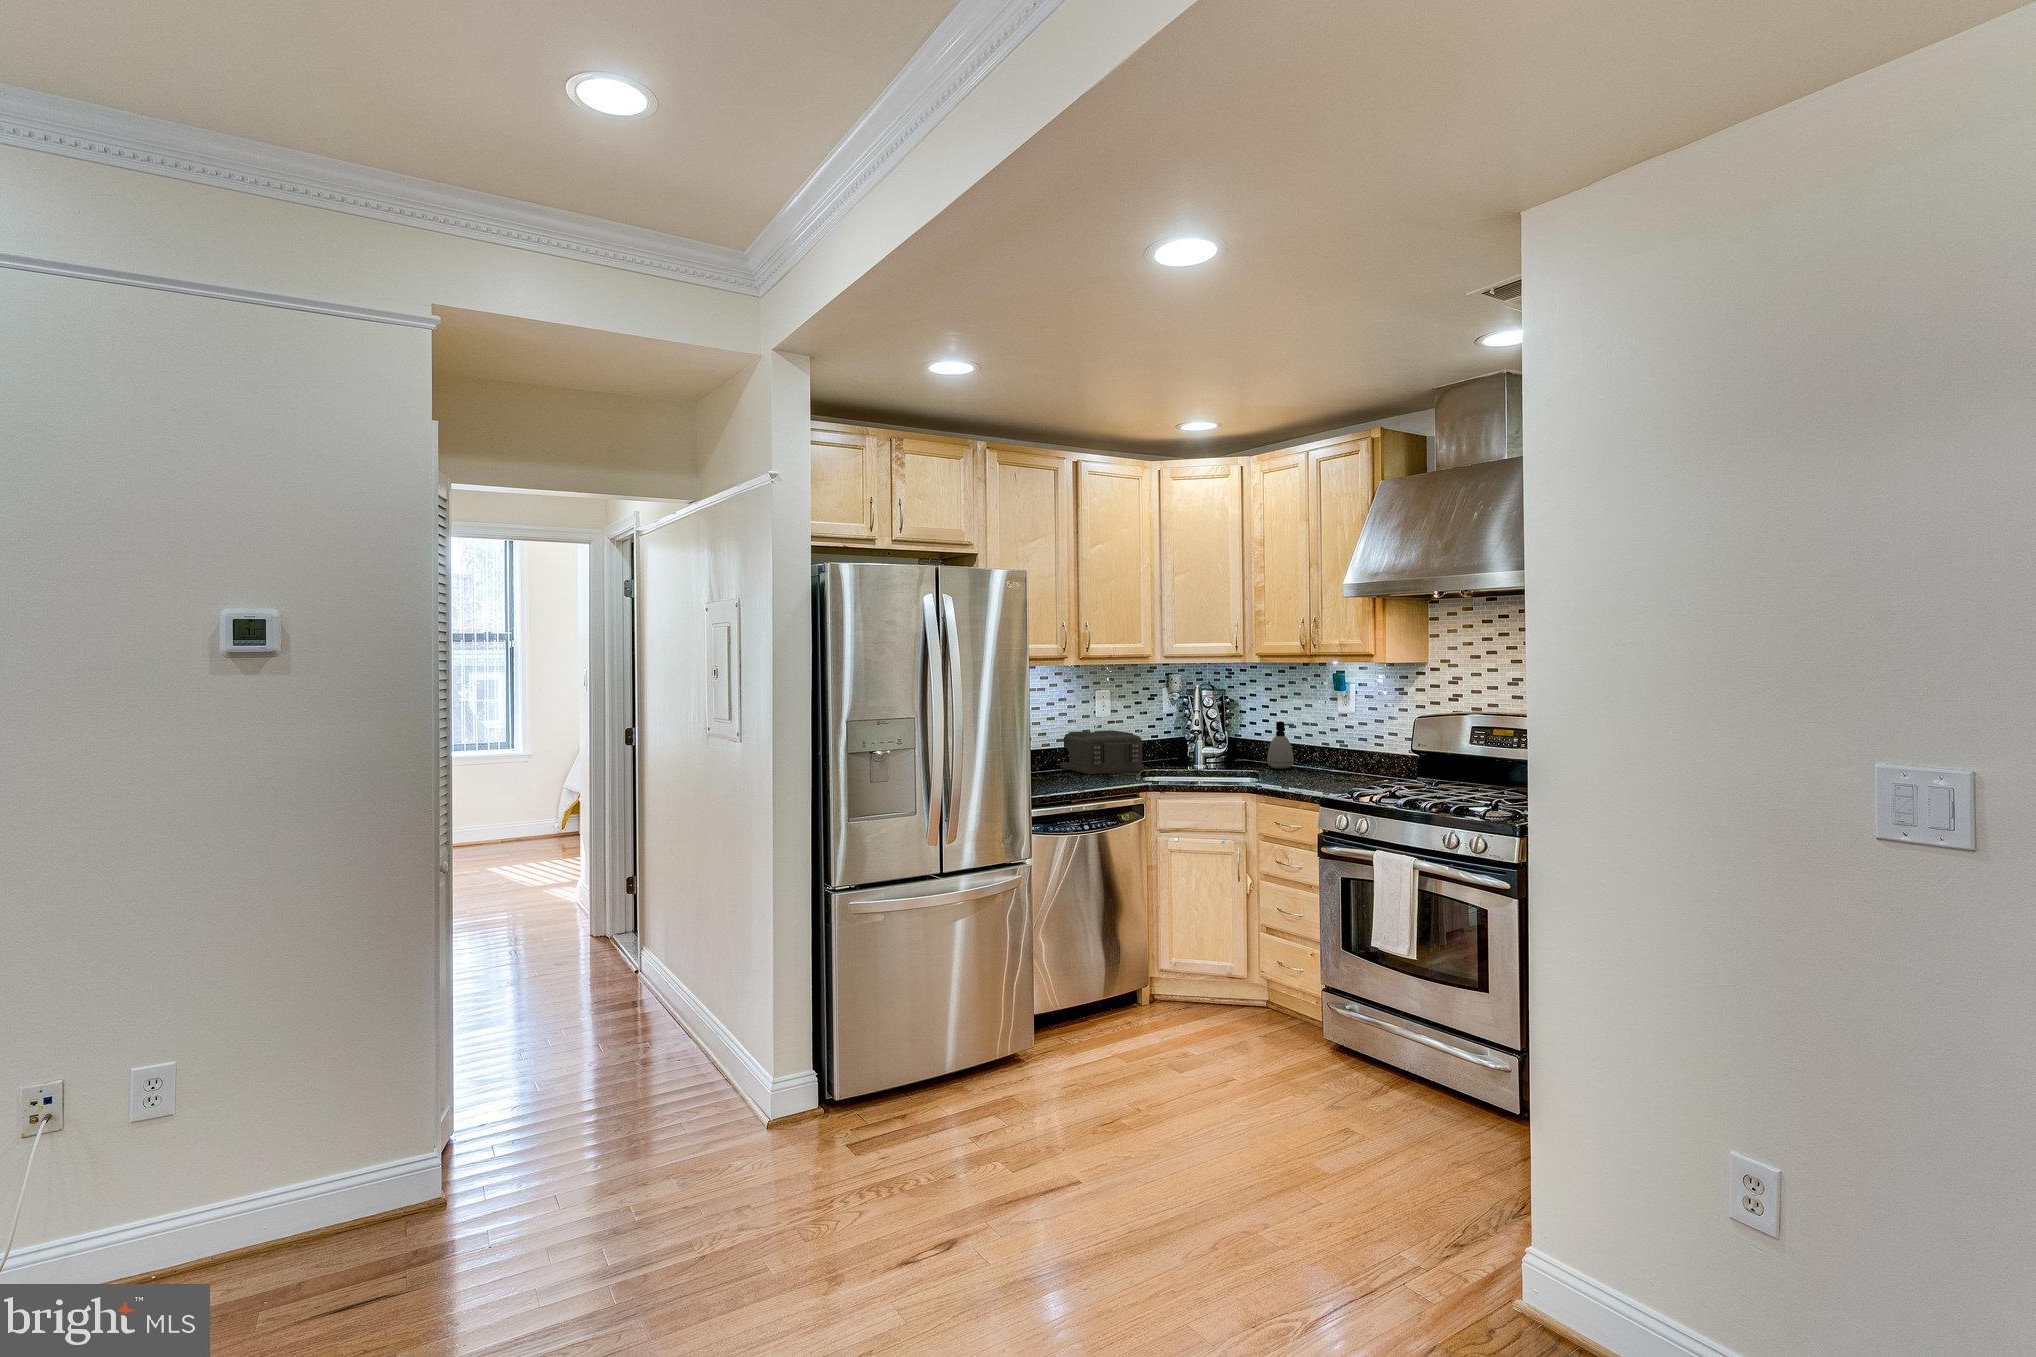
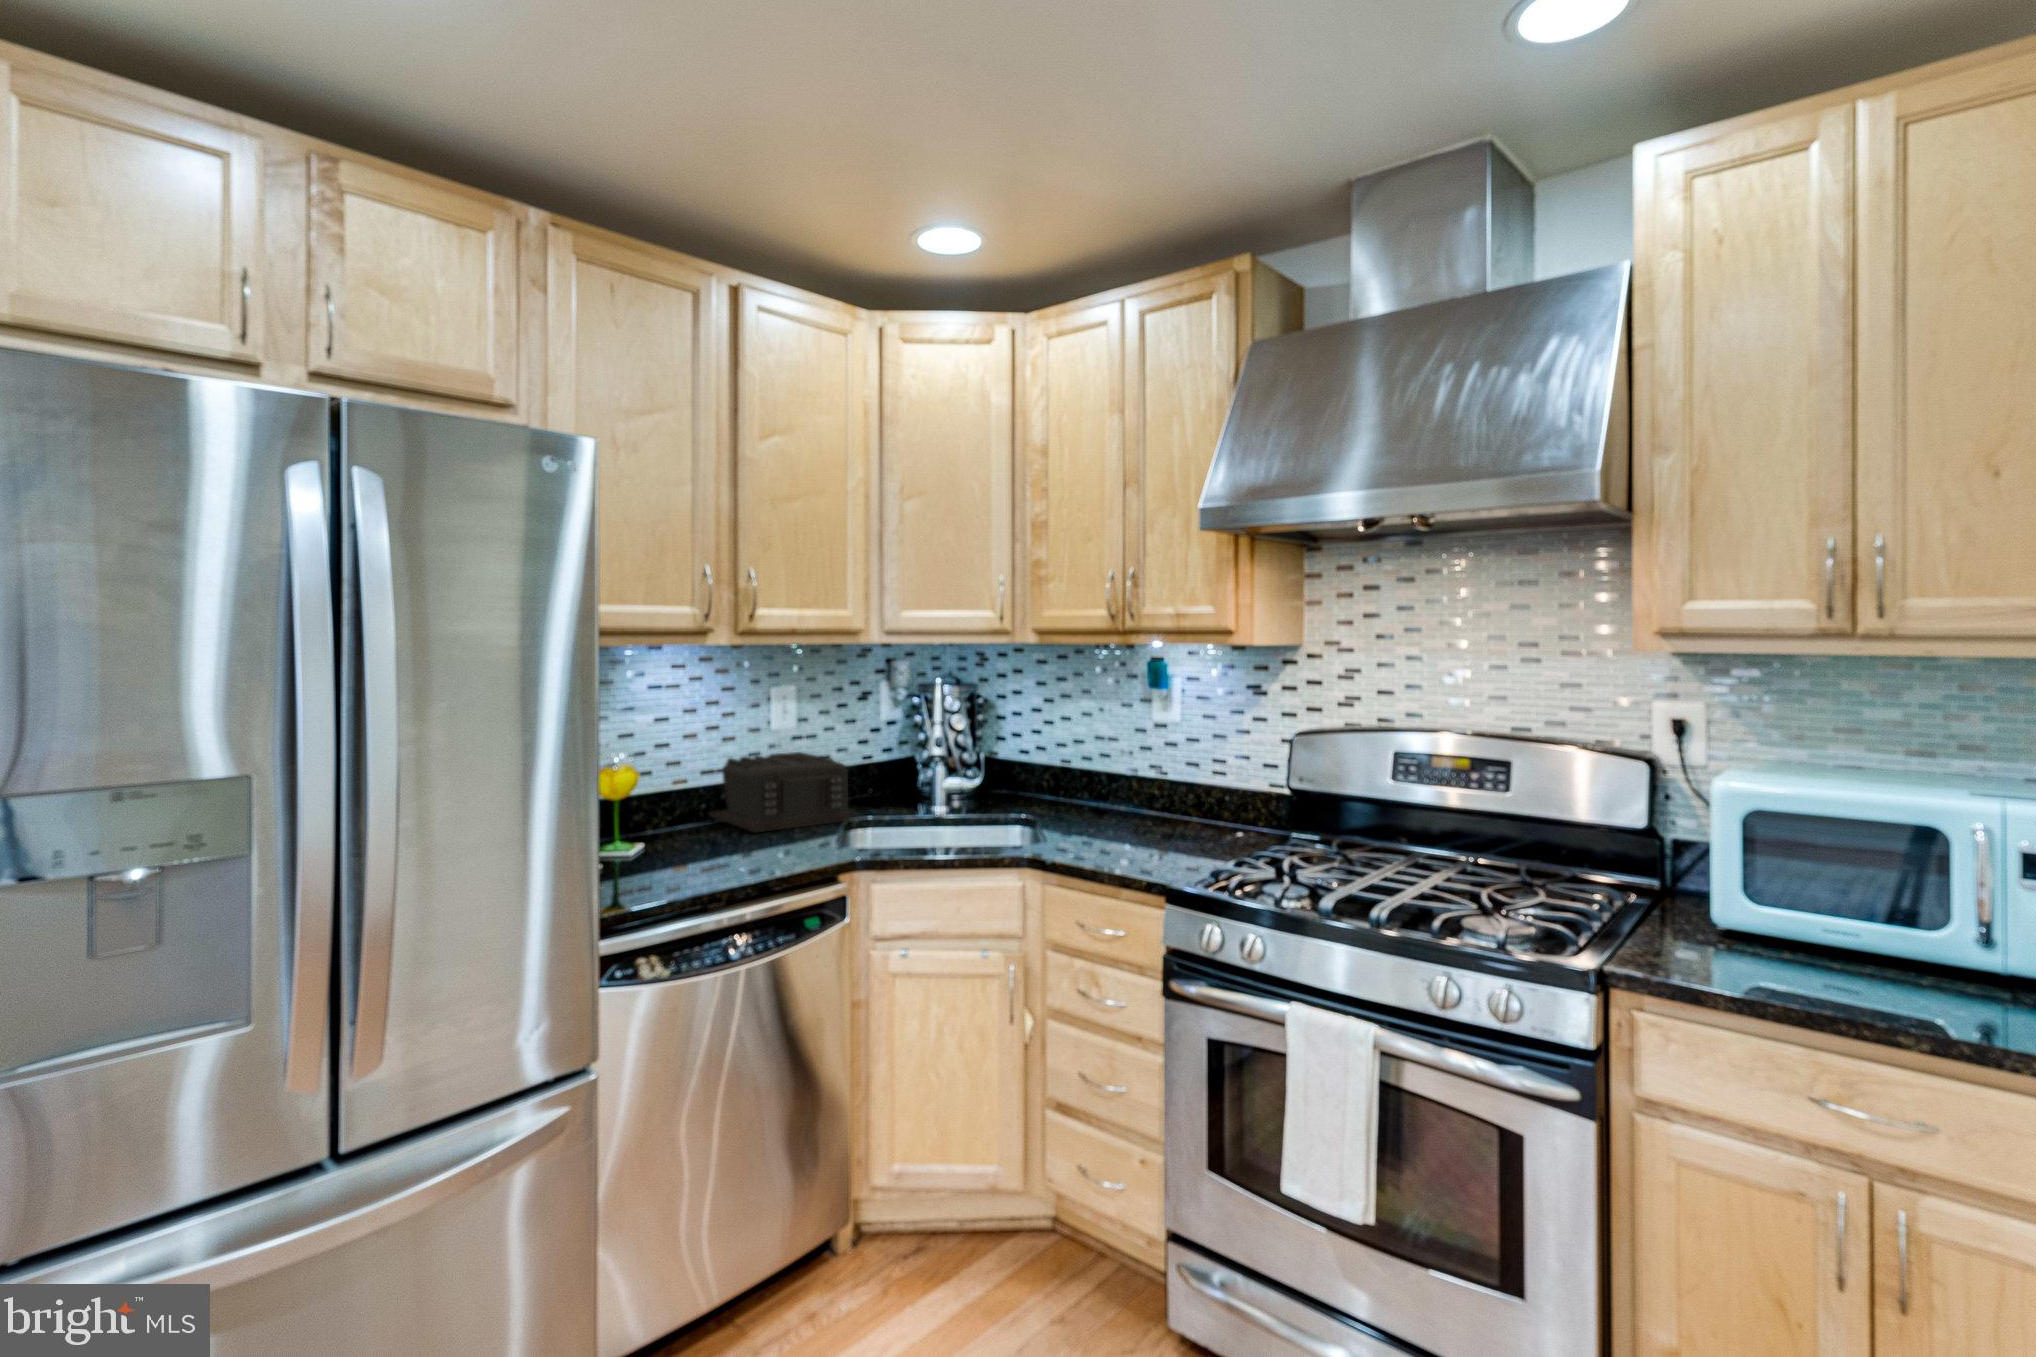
soap dispenser: present [1267,721,1294,769] -> none [1047,736,1088,811]

